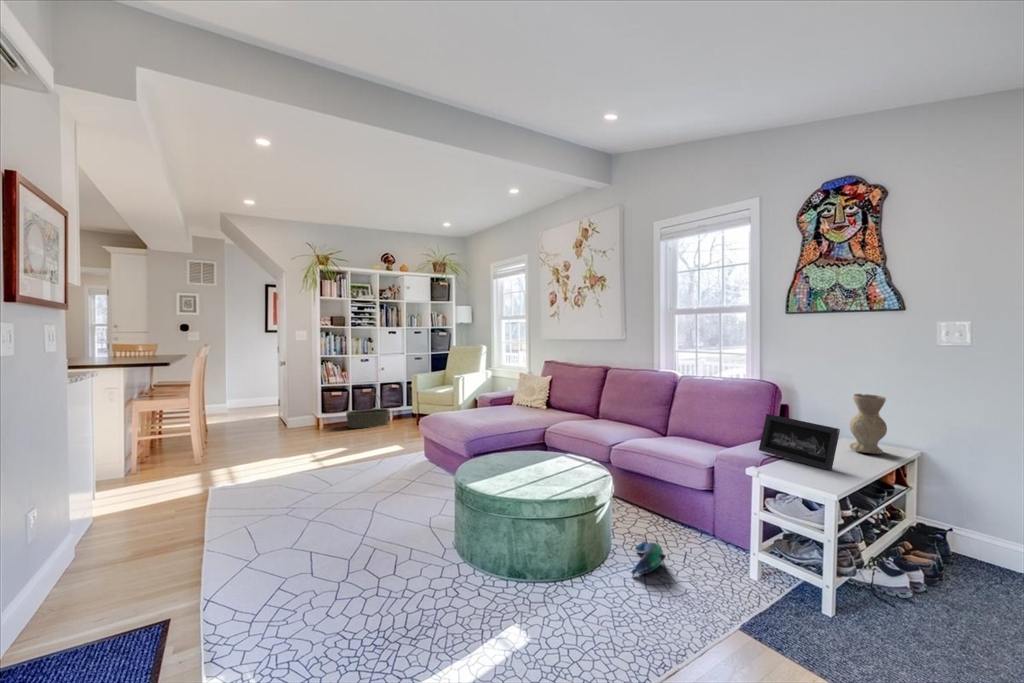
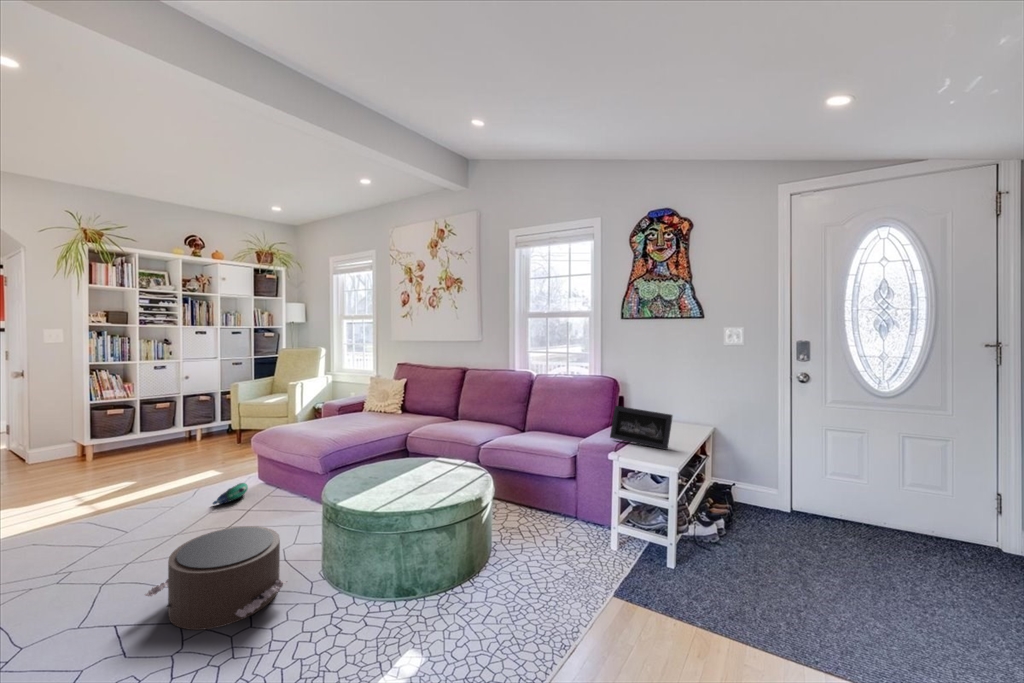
basket: present [346,393,390,429] -> none [134,405,198,452]
vase: present [849,394,887,454] -> none [671,385,697,433]
pouf: none [325,494,424,572] -> present [145,526,286,630]
plush toy: present [632,541,666,574] -> present [213,483,248,504]

